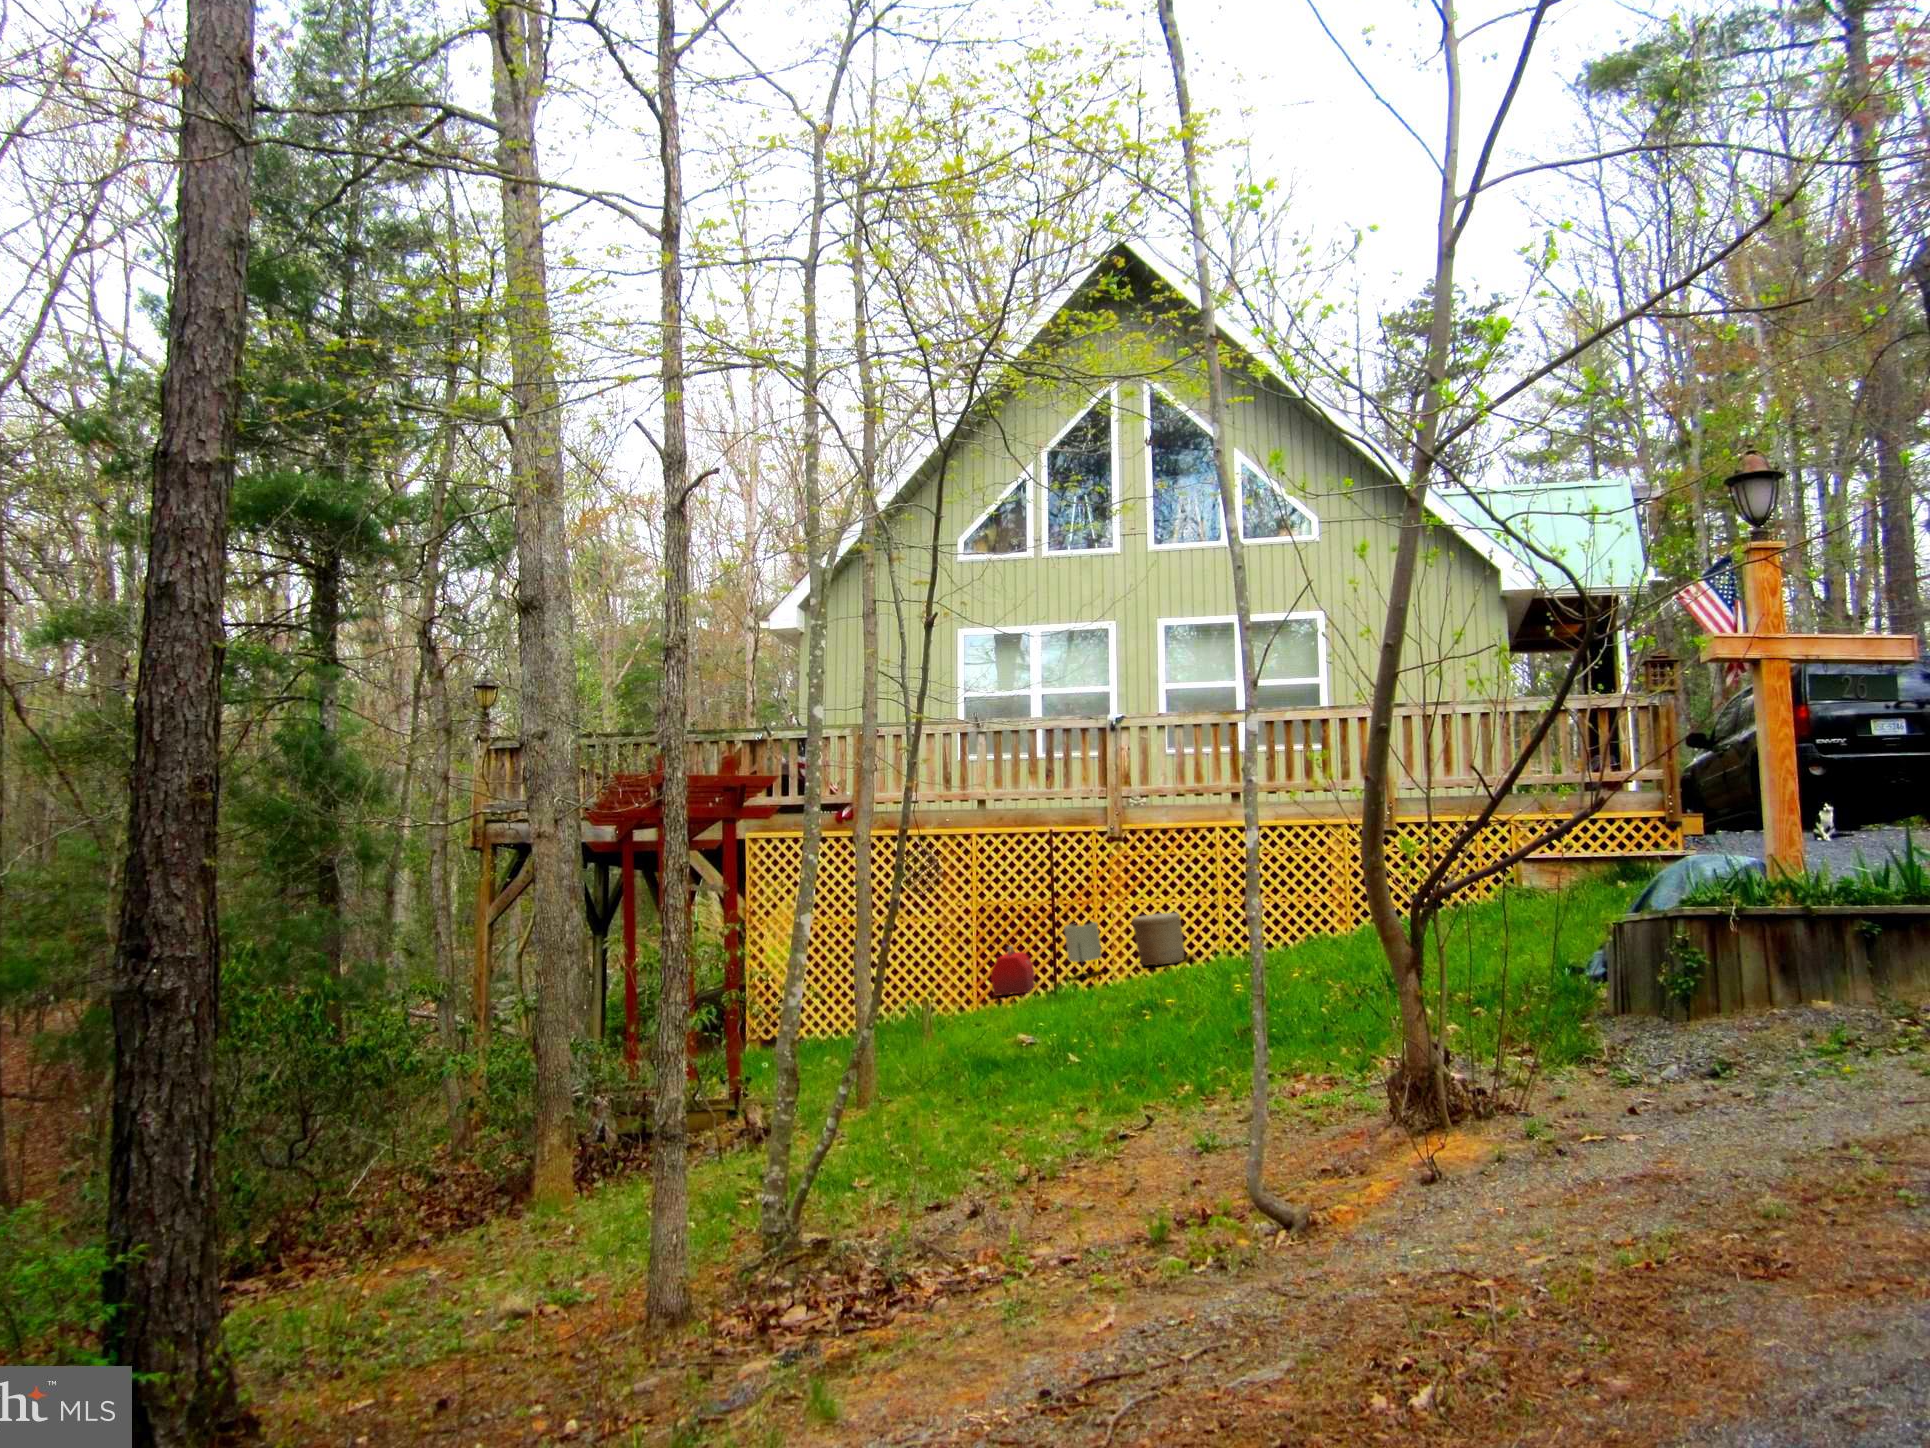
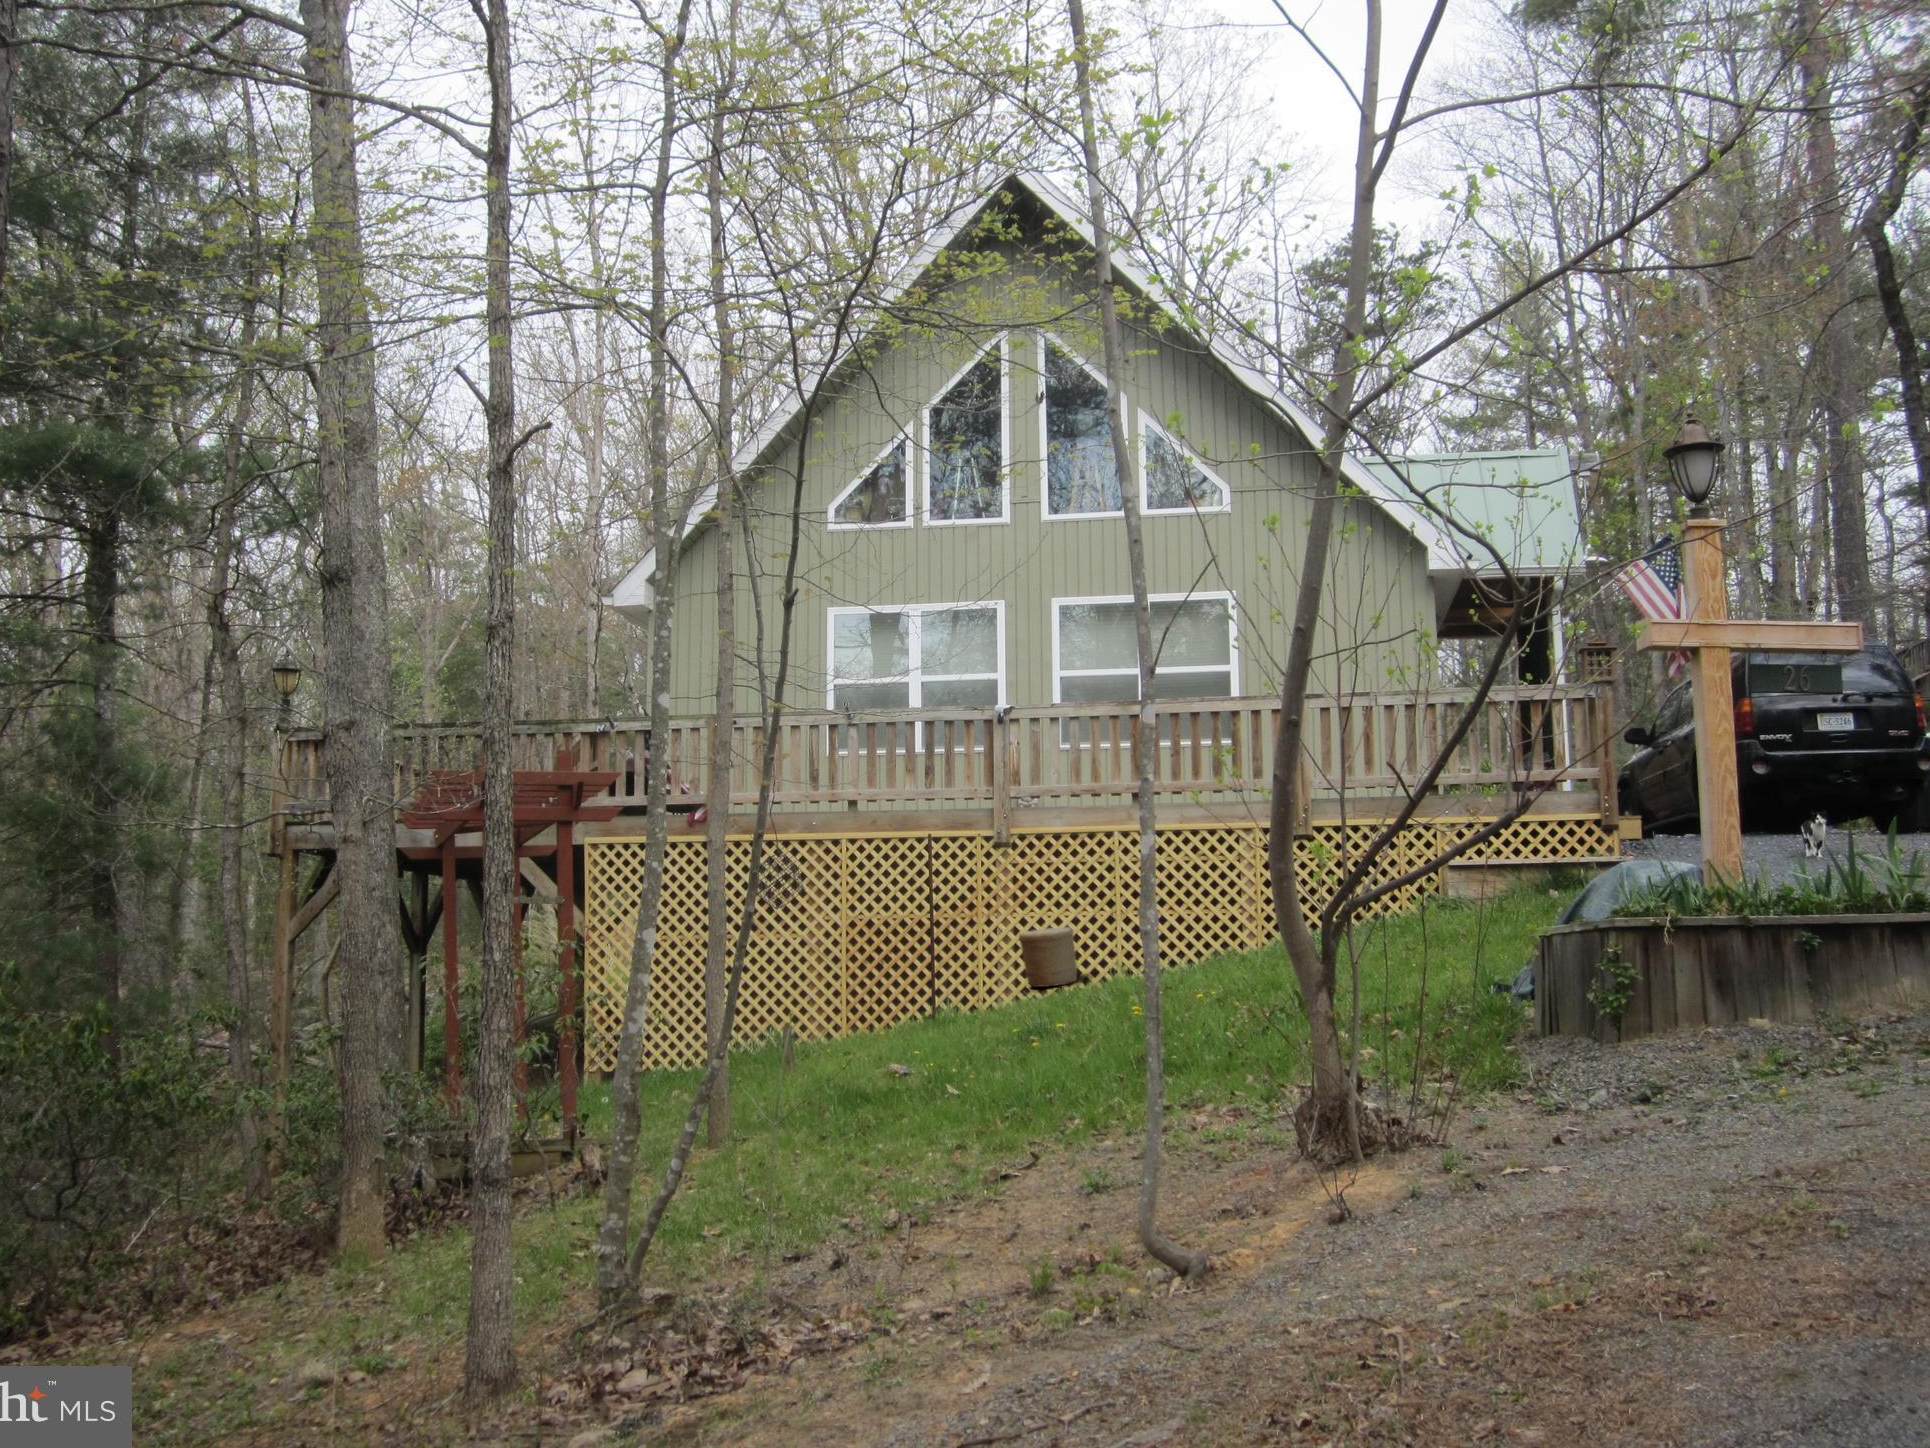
planter: present [1064,922,1101,975] -> none [944,938,989,1001]
toolbox: present [990,946,1036,996] -> none [860,965,914,1023]

